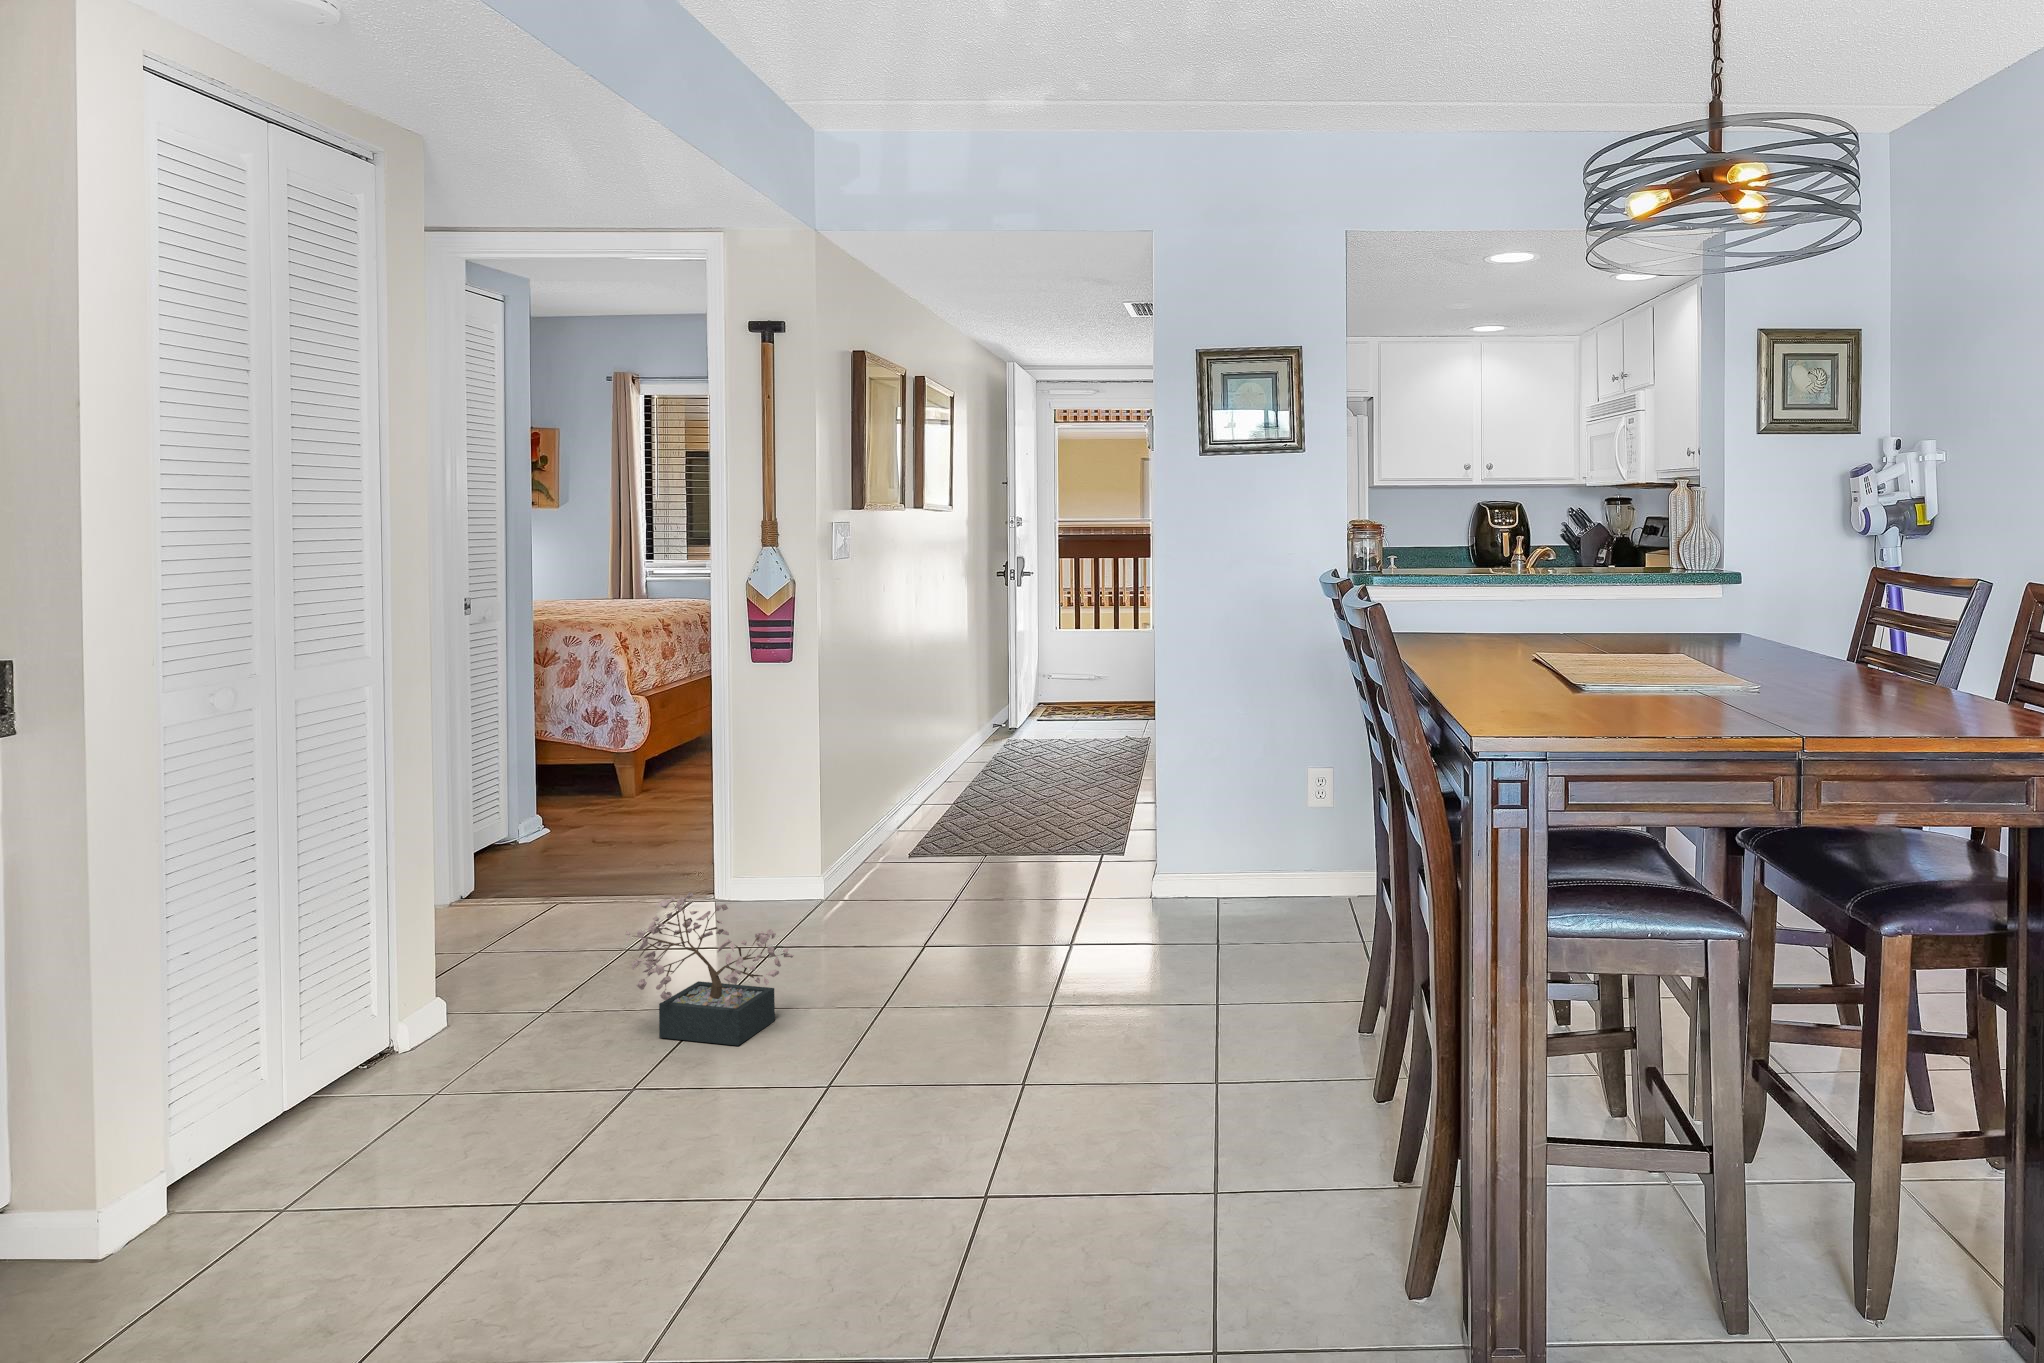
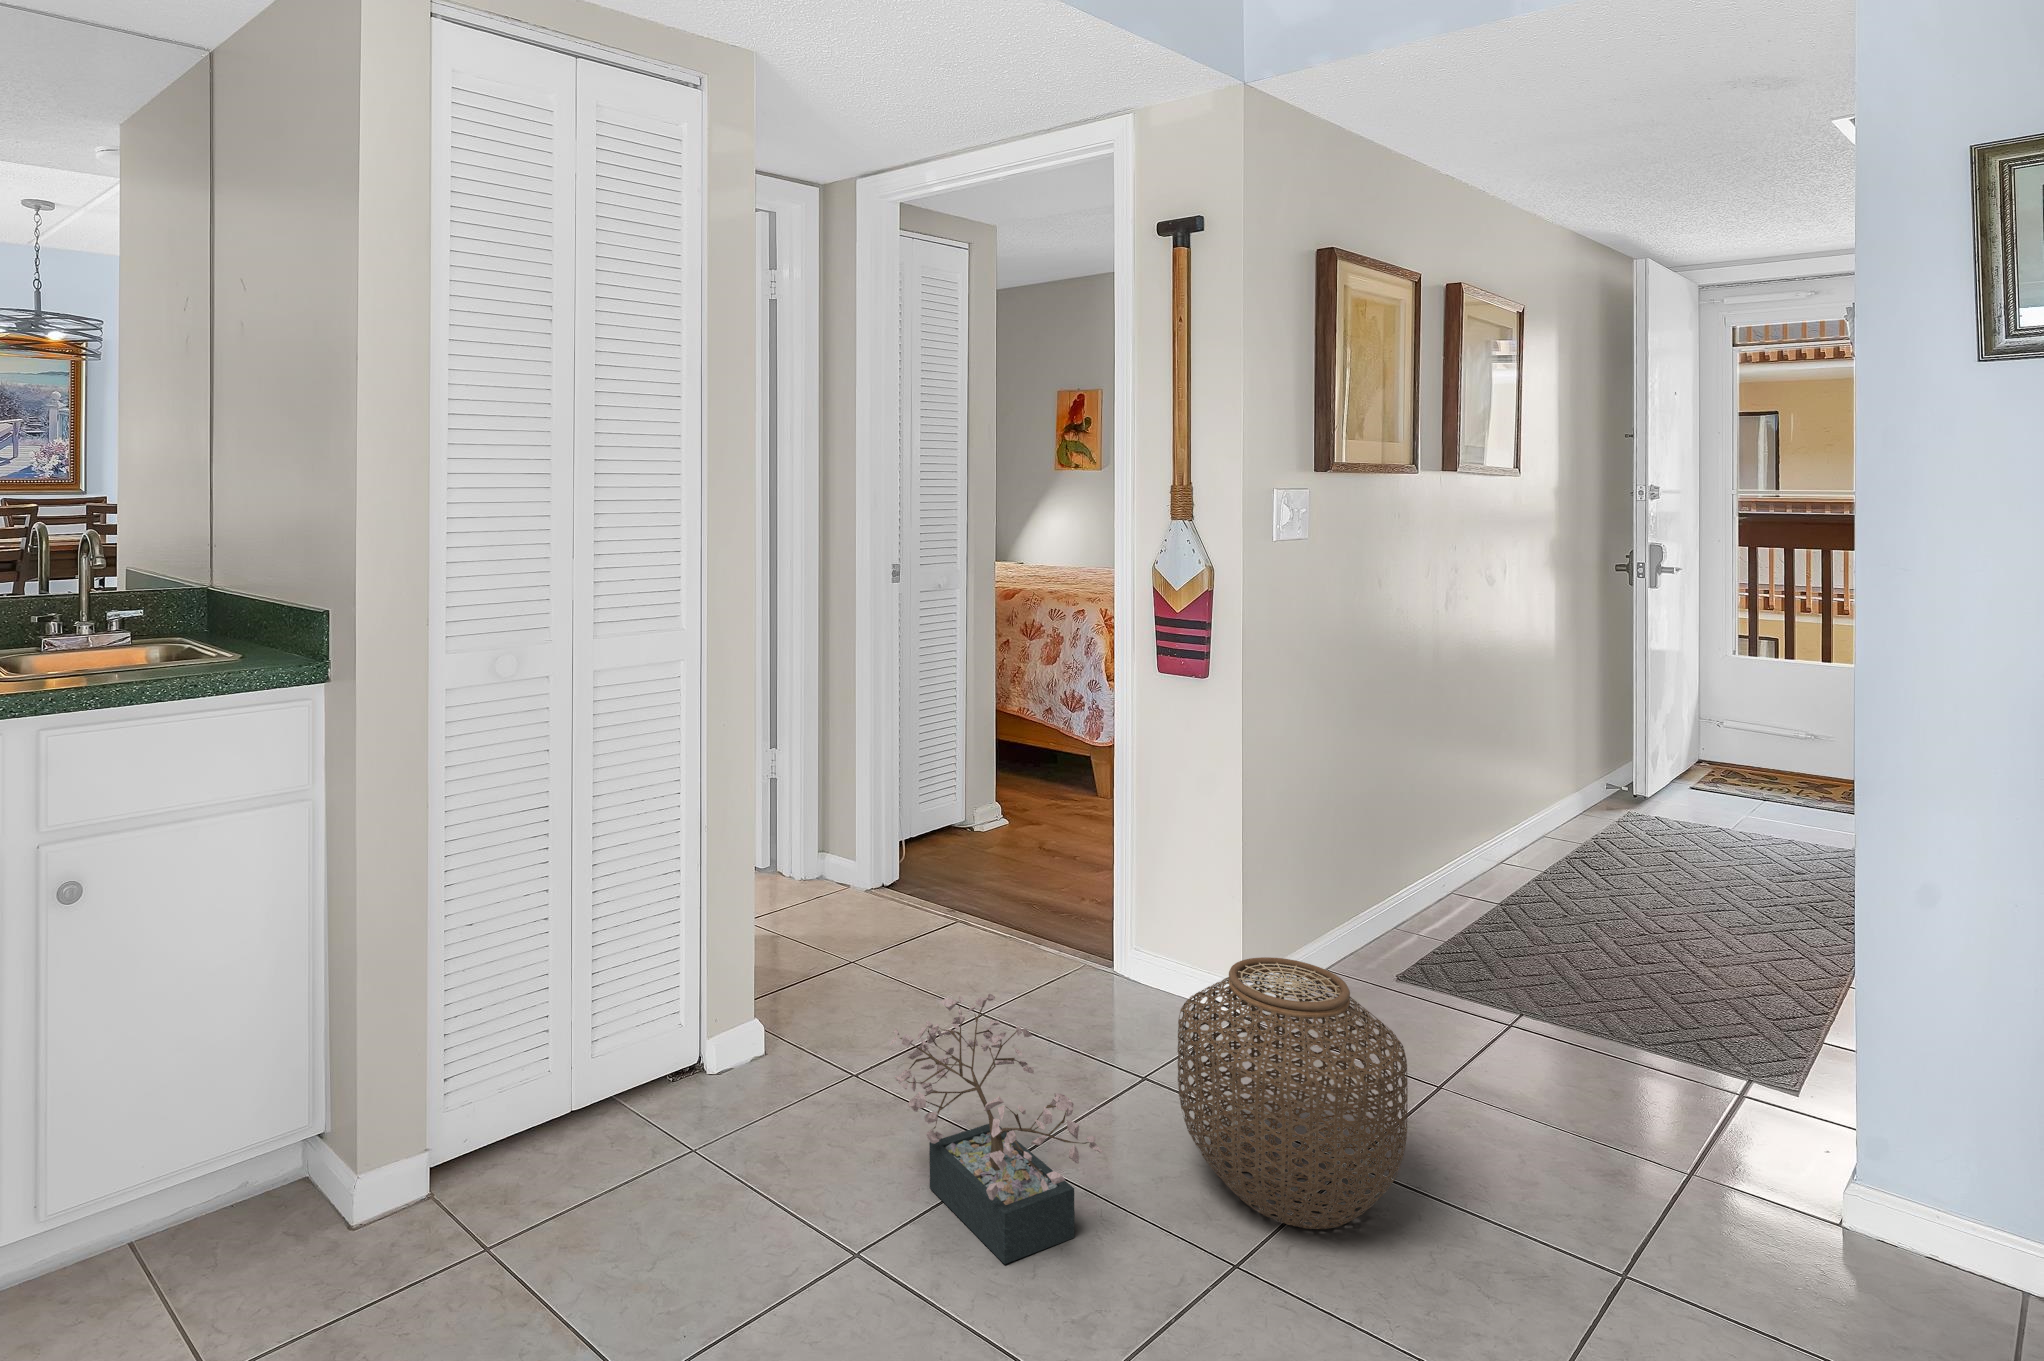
woven basket: none [819,820,953,973] -> present [1178,957,1408,1229]

